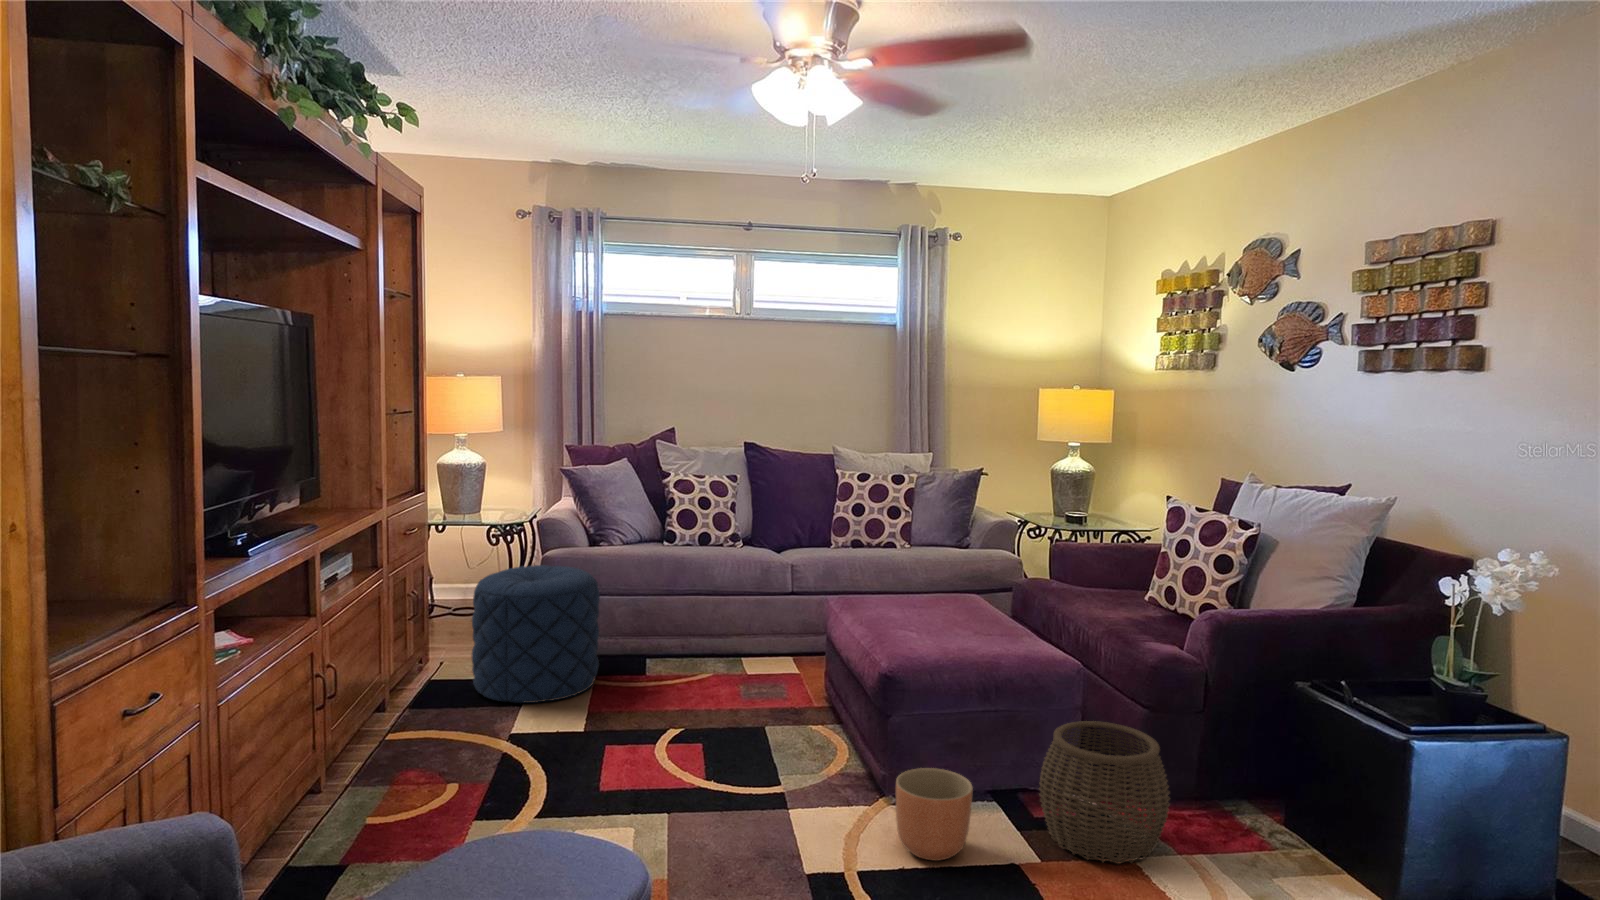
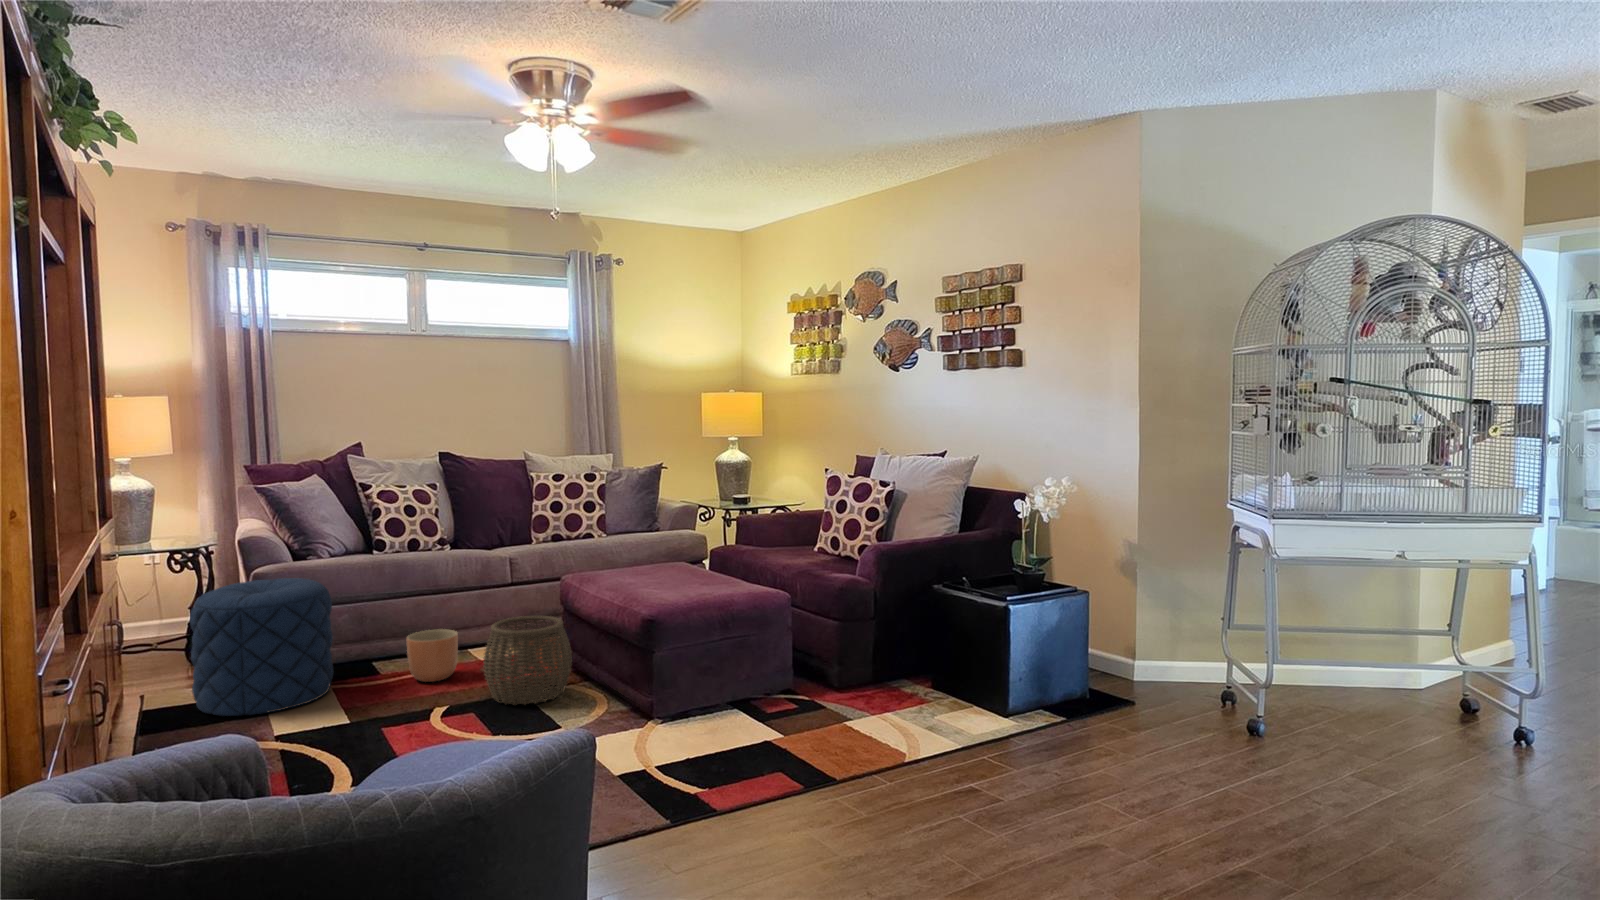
woven basket: present [1039,721,1170,864] -> present [483,616,572,705]
planter: present [896,768,973,861] -> present [406,629,458,682]

